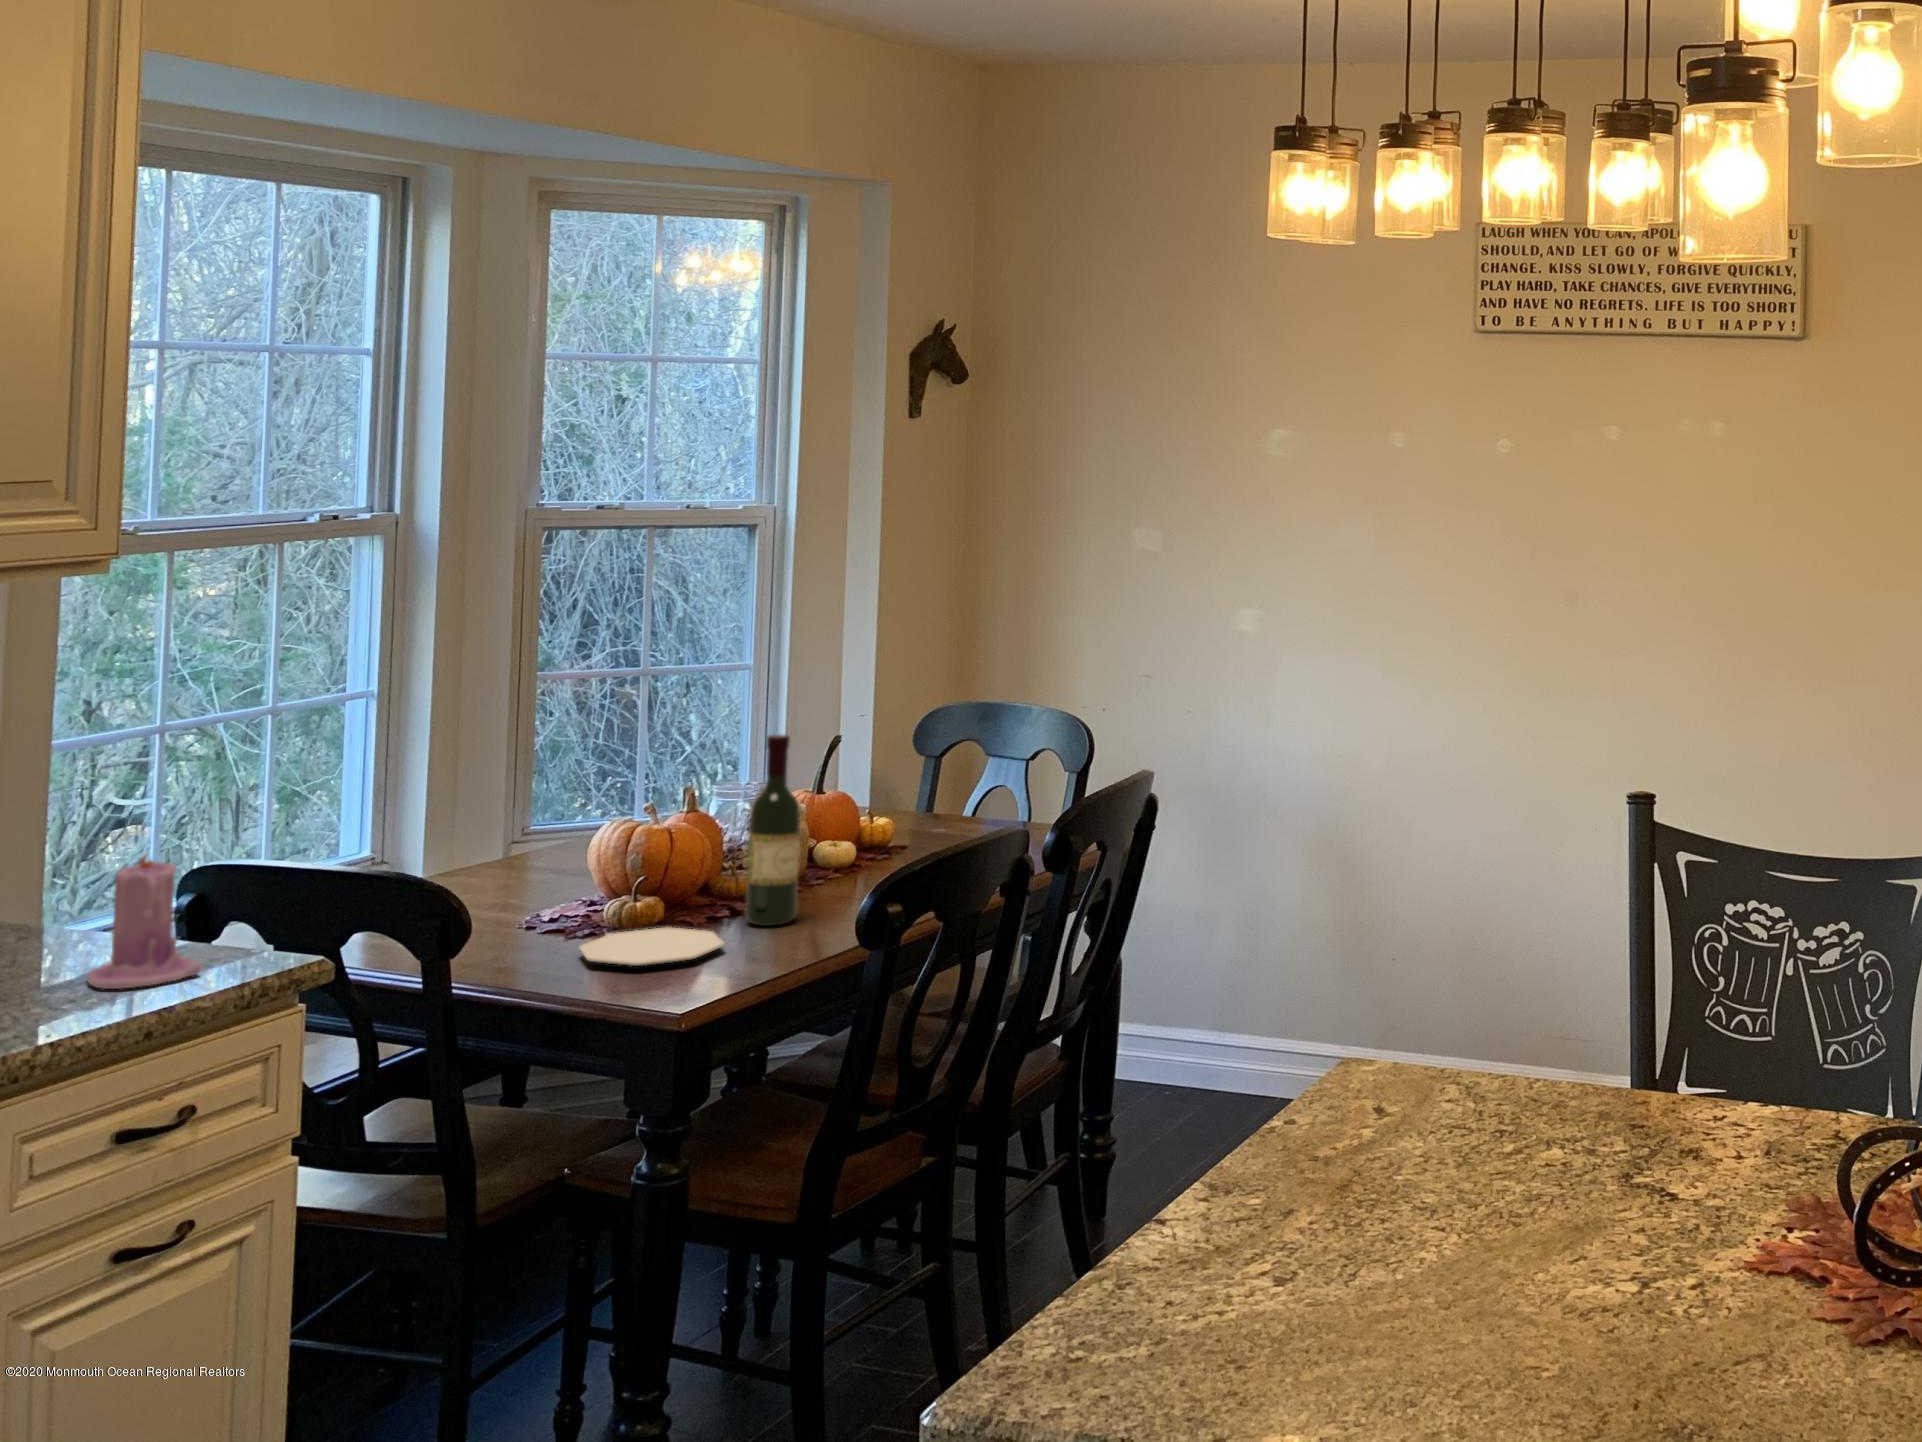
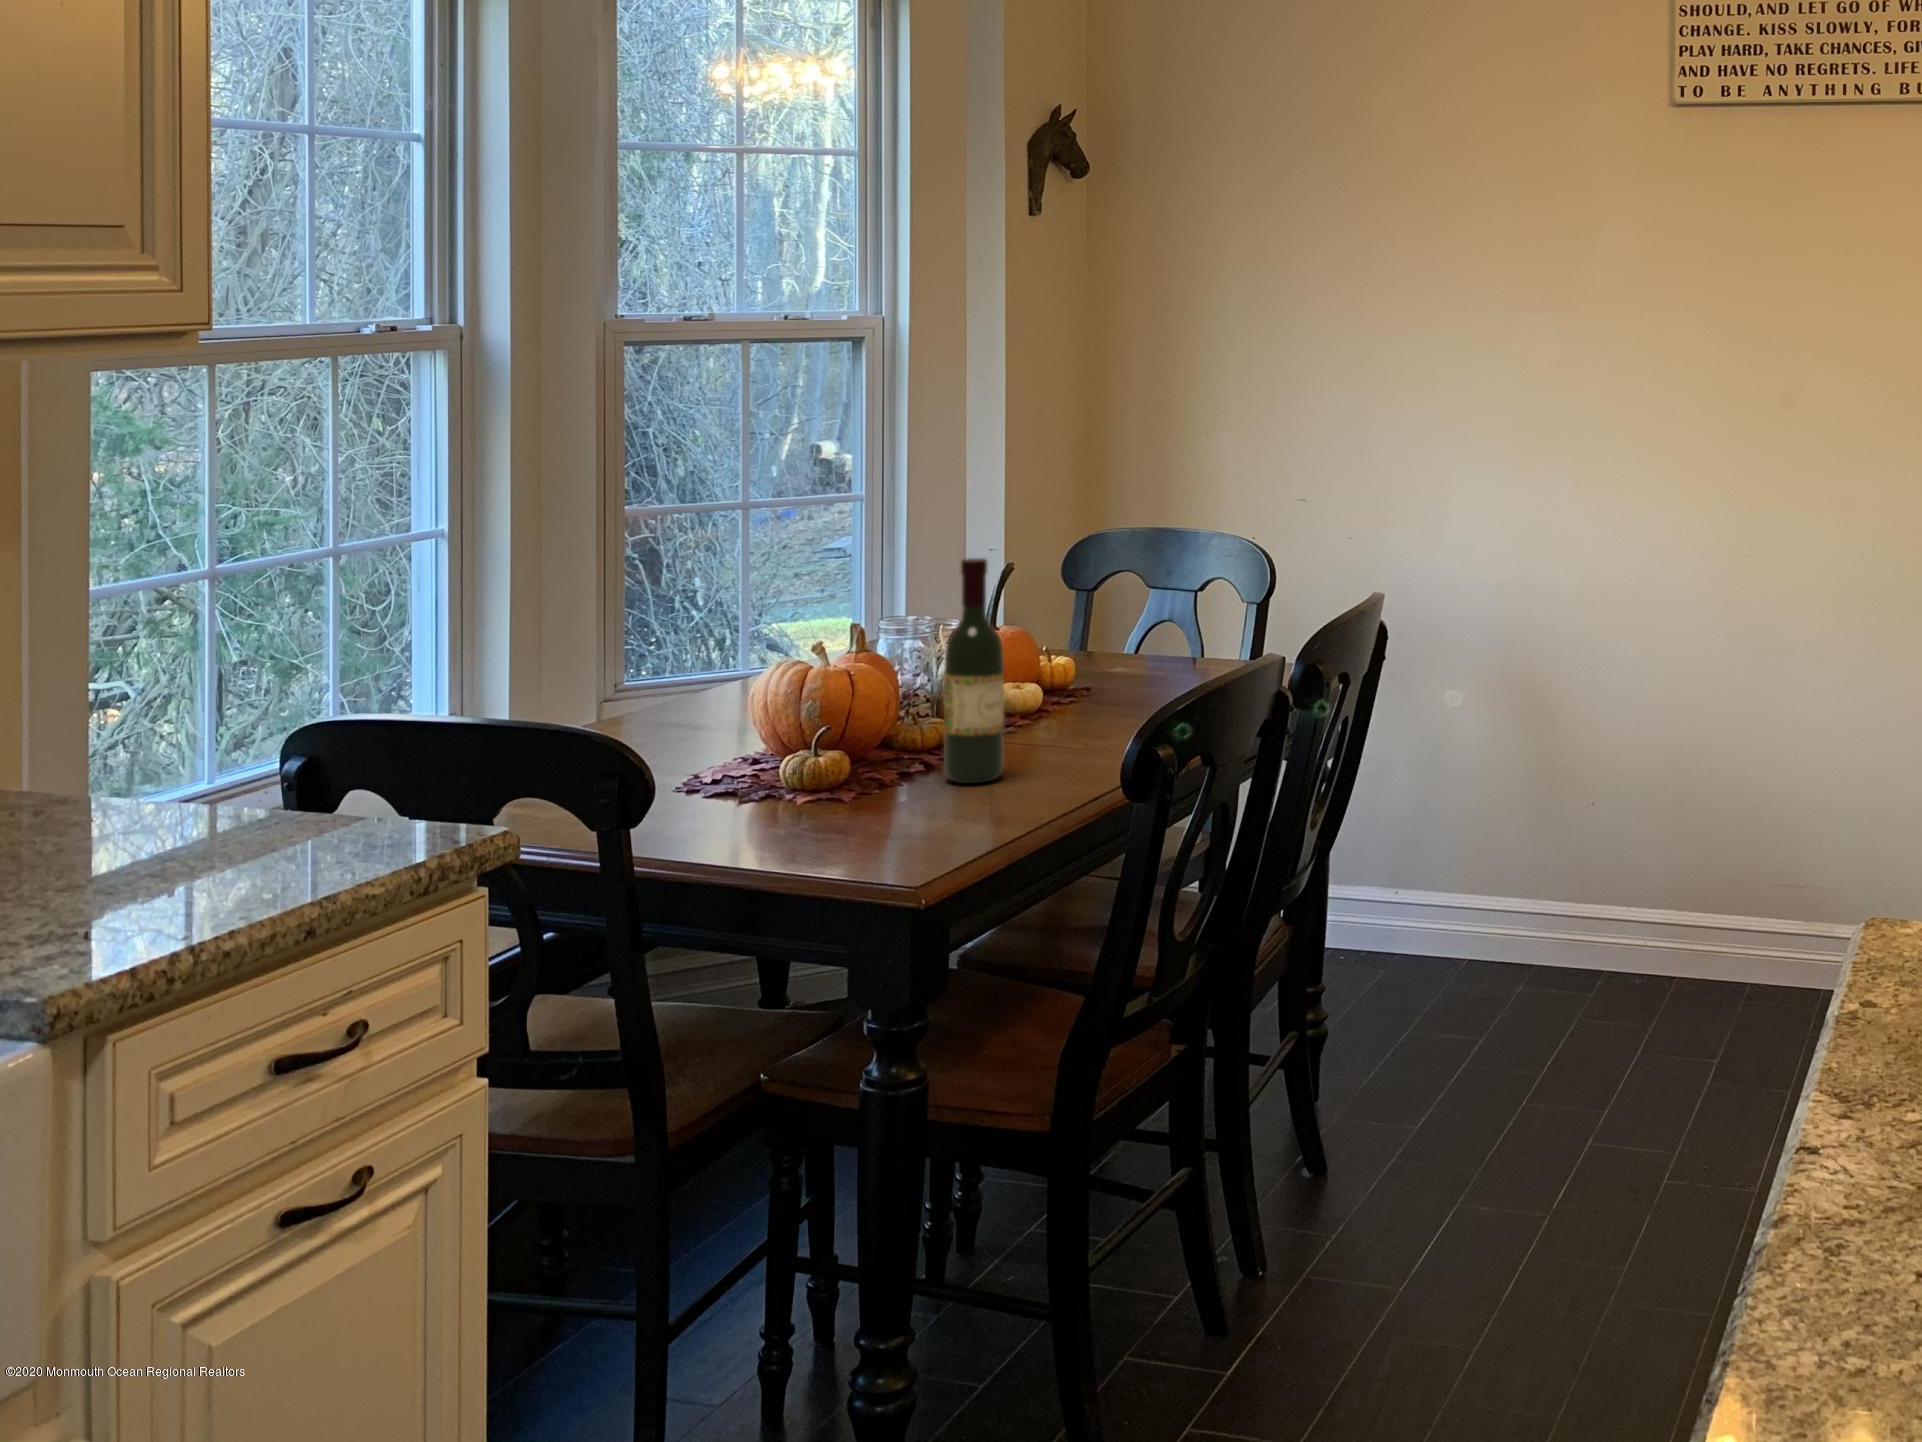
candle: present [88,854,201,989] -> none [212,691,358,874]
plate: present [579,927,724,966] -> none [763,788,937,833]

